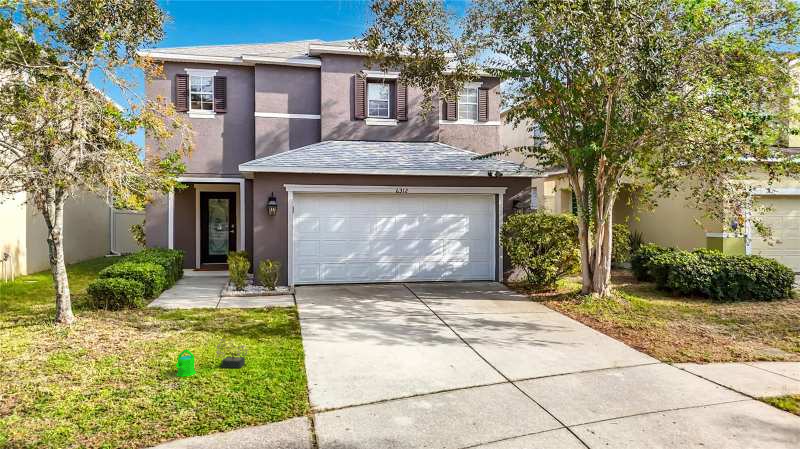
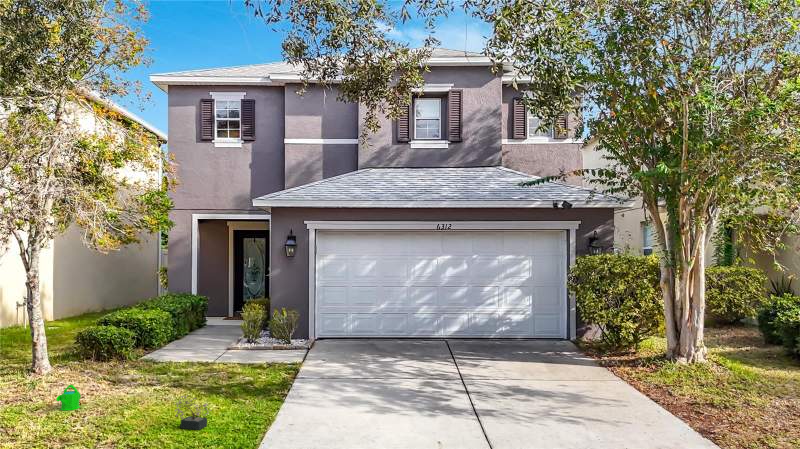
watering can: present [176,350,196,377] -> present [56,385,81,411]

